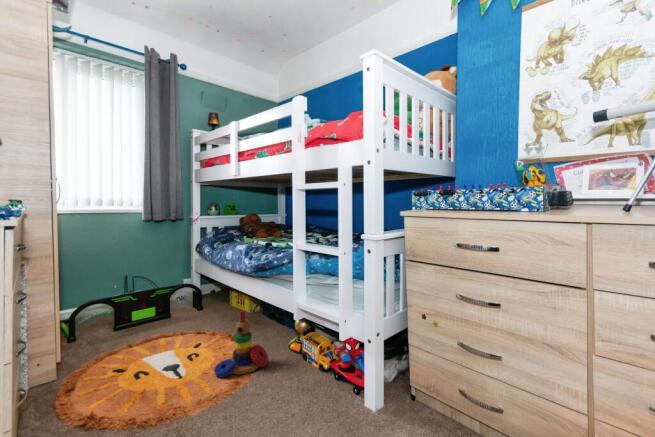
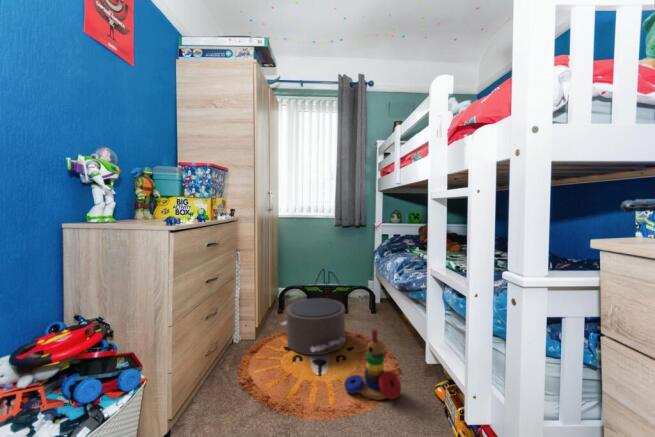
pouf: none [91,302,195,369] -> present [282,298,345,355]

